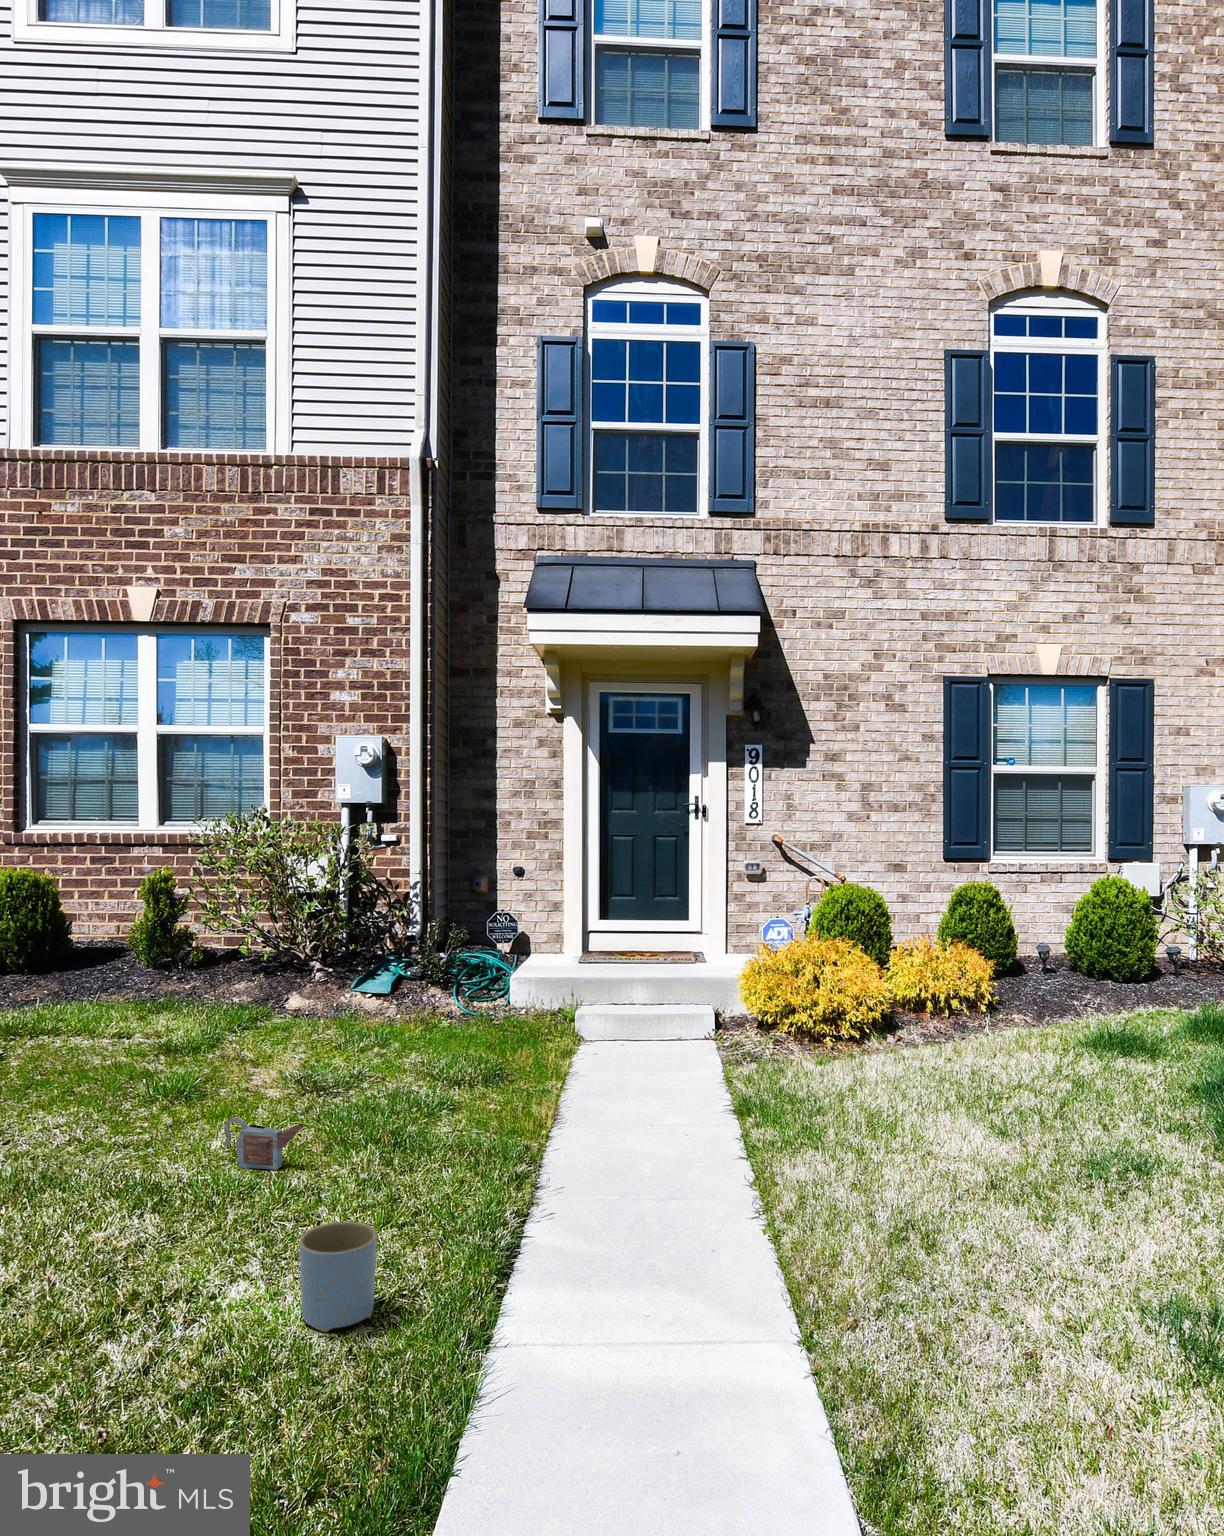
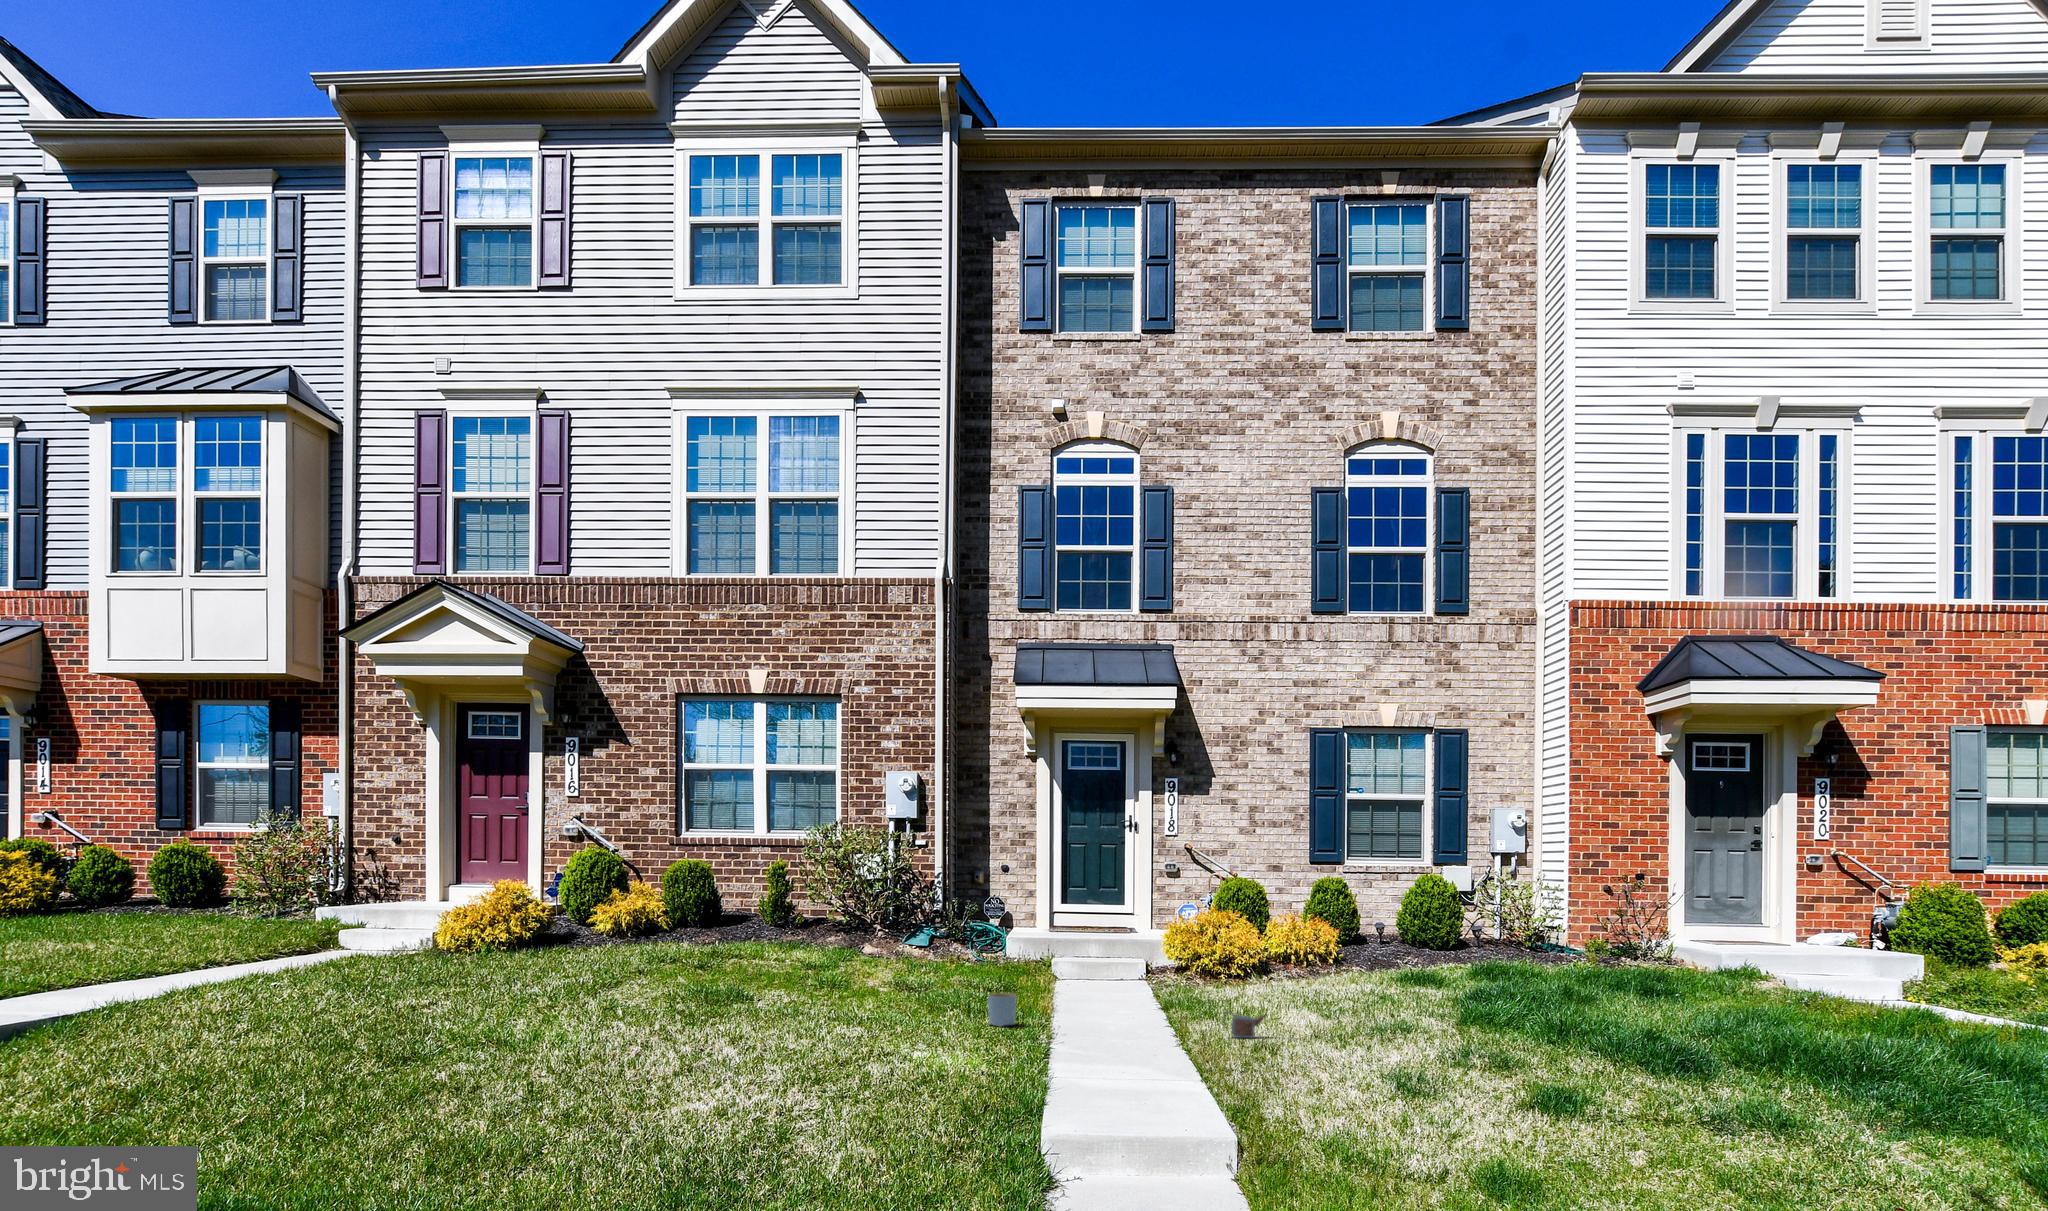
watering can: present [224,1117,304,1170] -> present [1223,1011,1267,1038]

